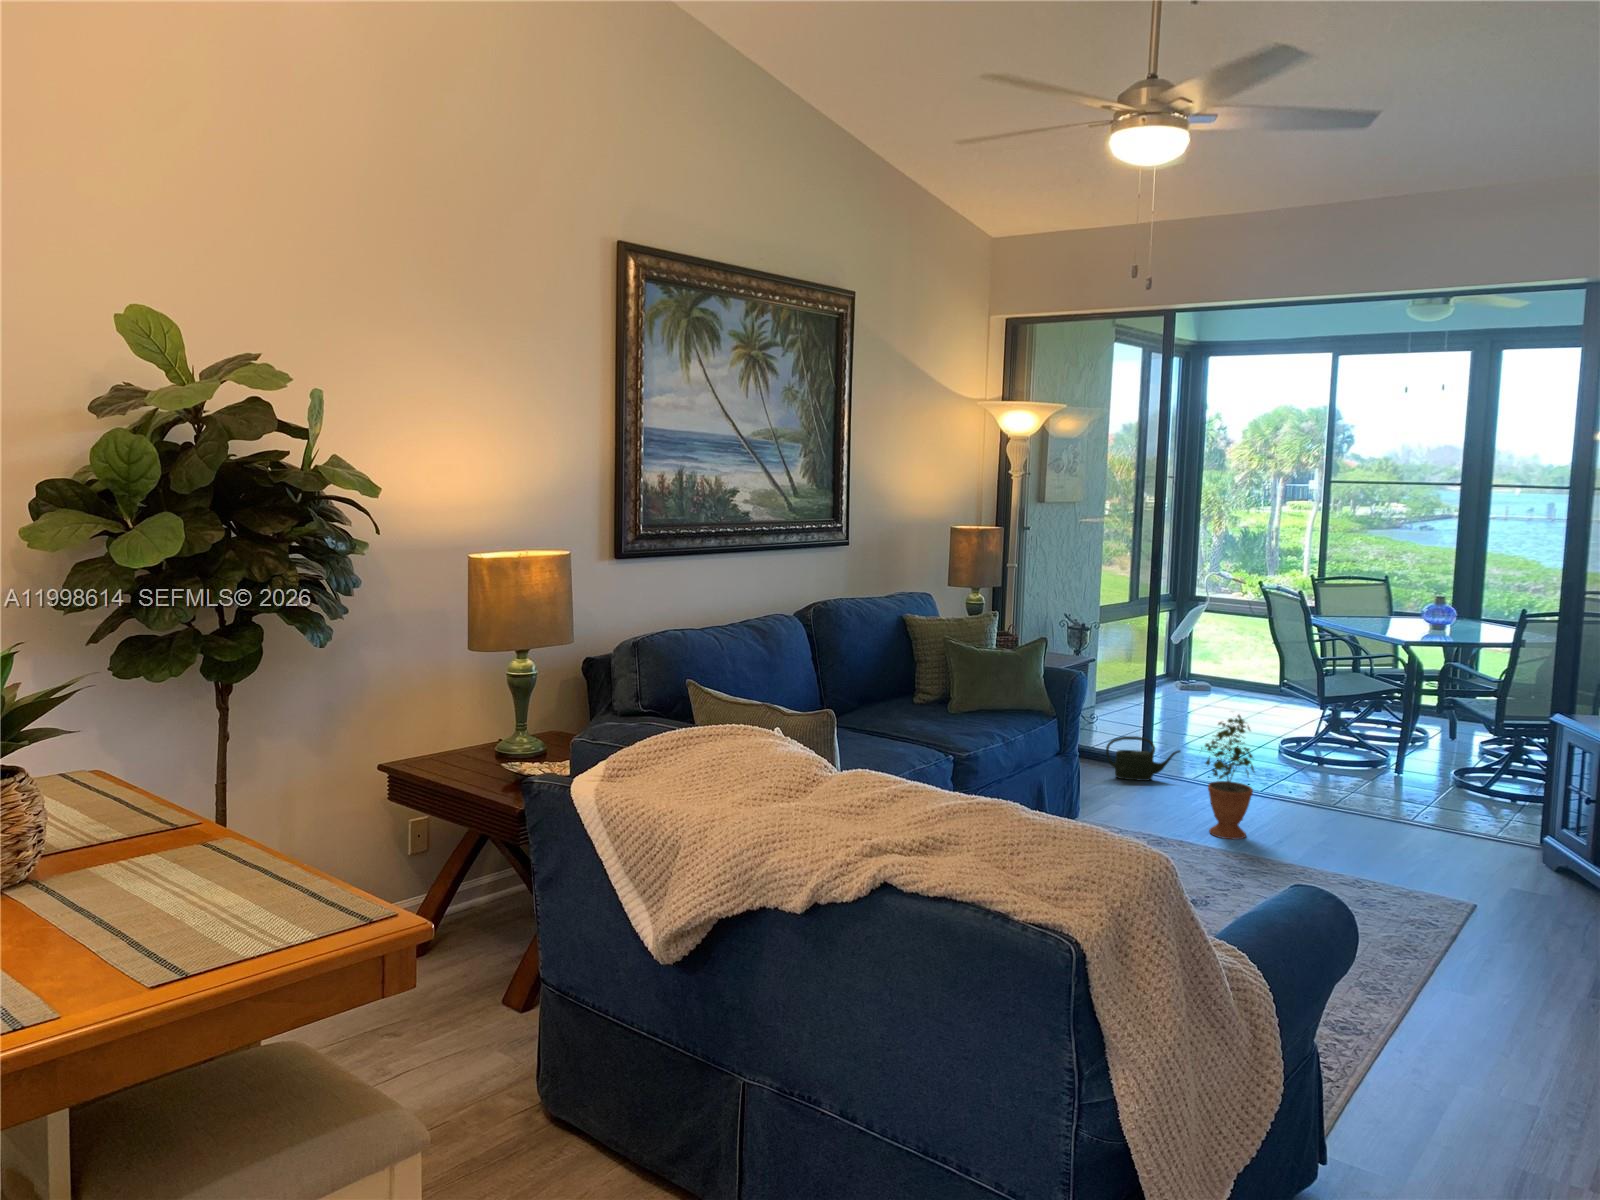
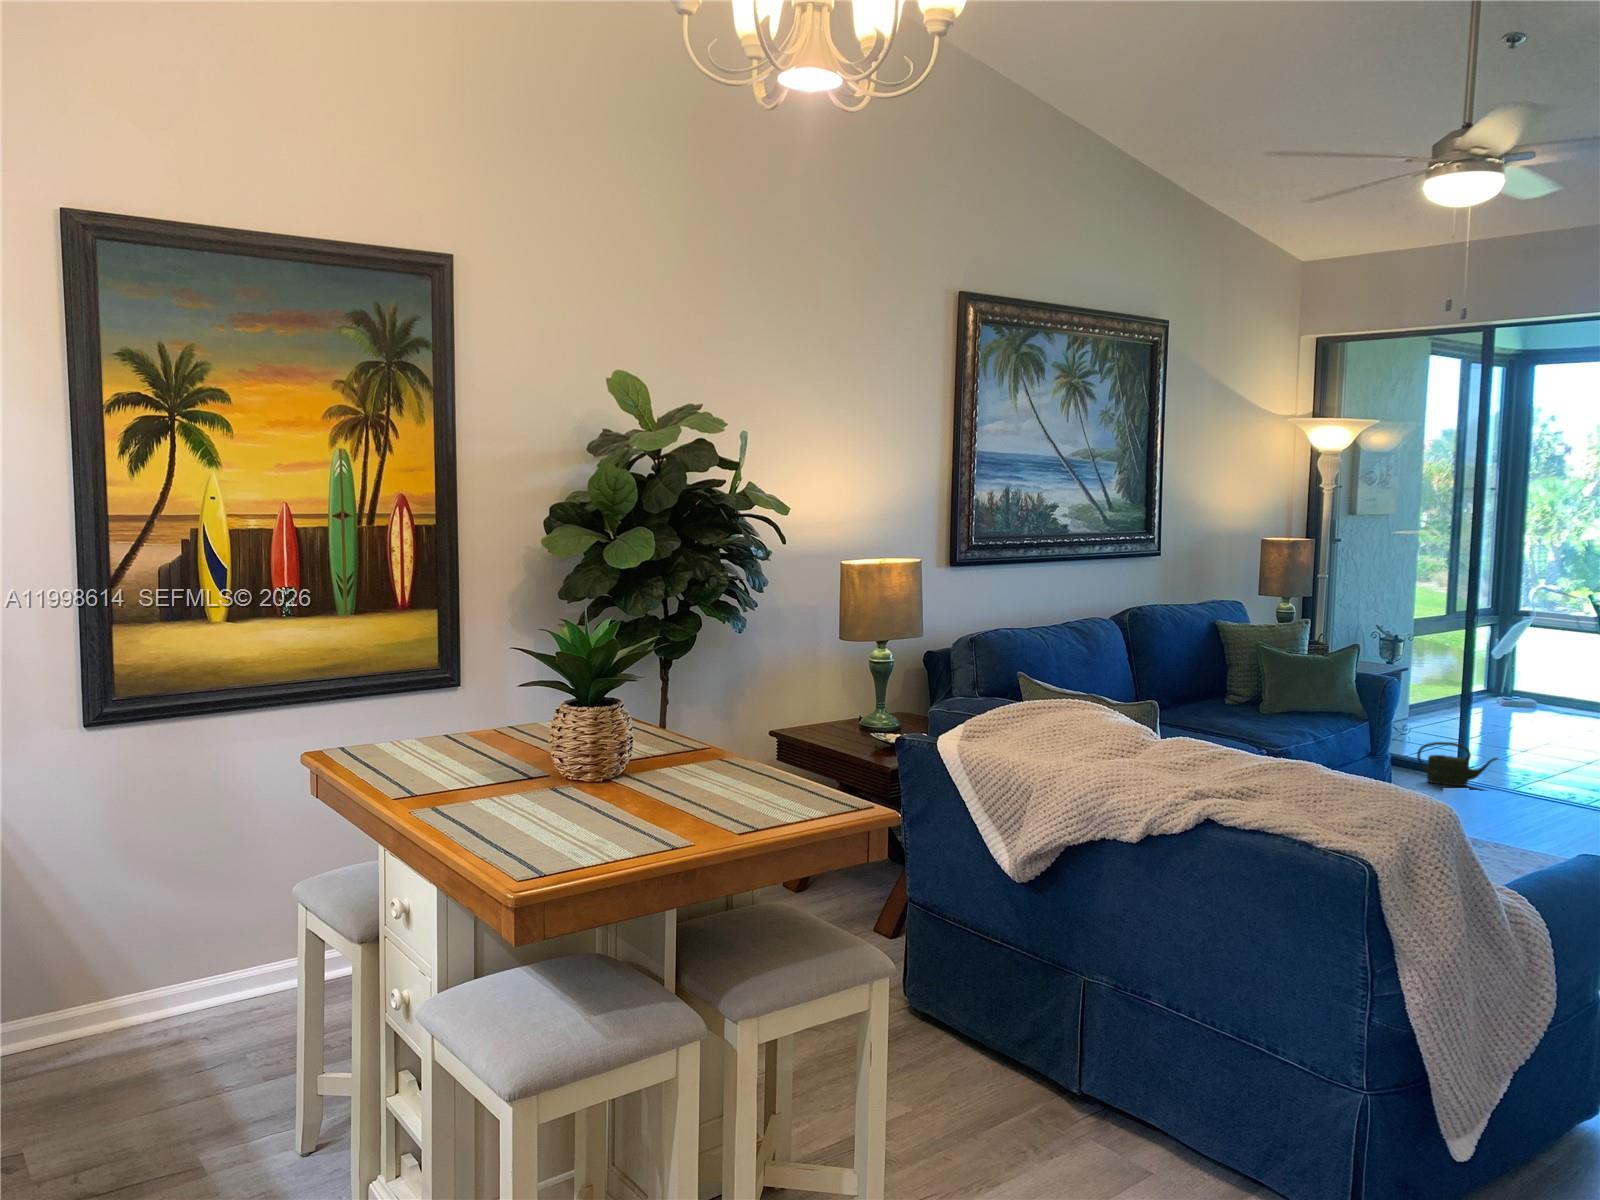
potted plant: present [1205,715,1254,839] -> none [1516,718,1577,844]

